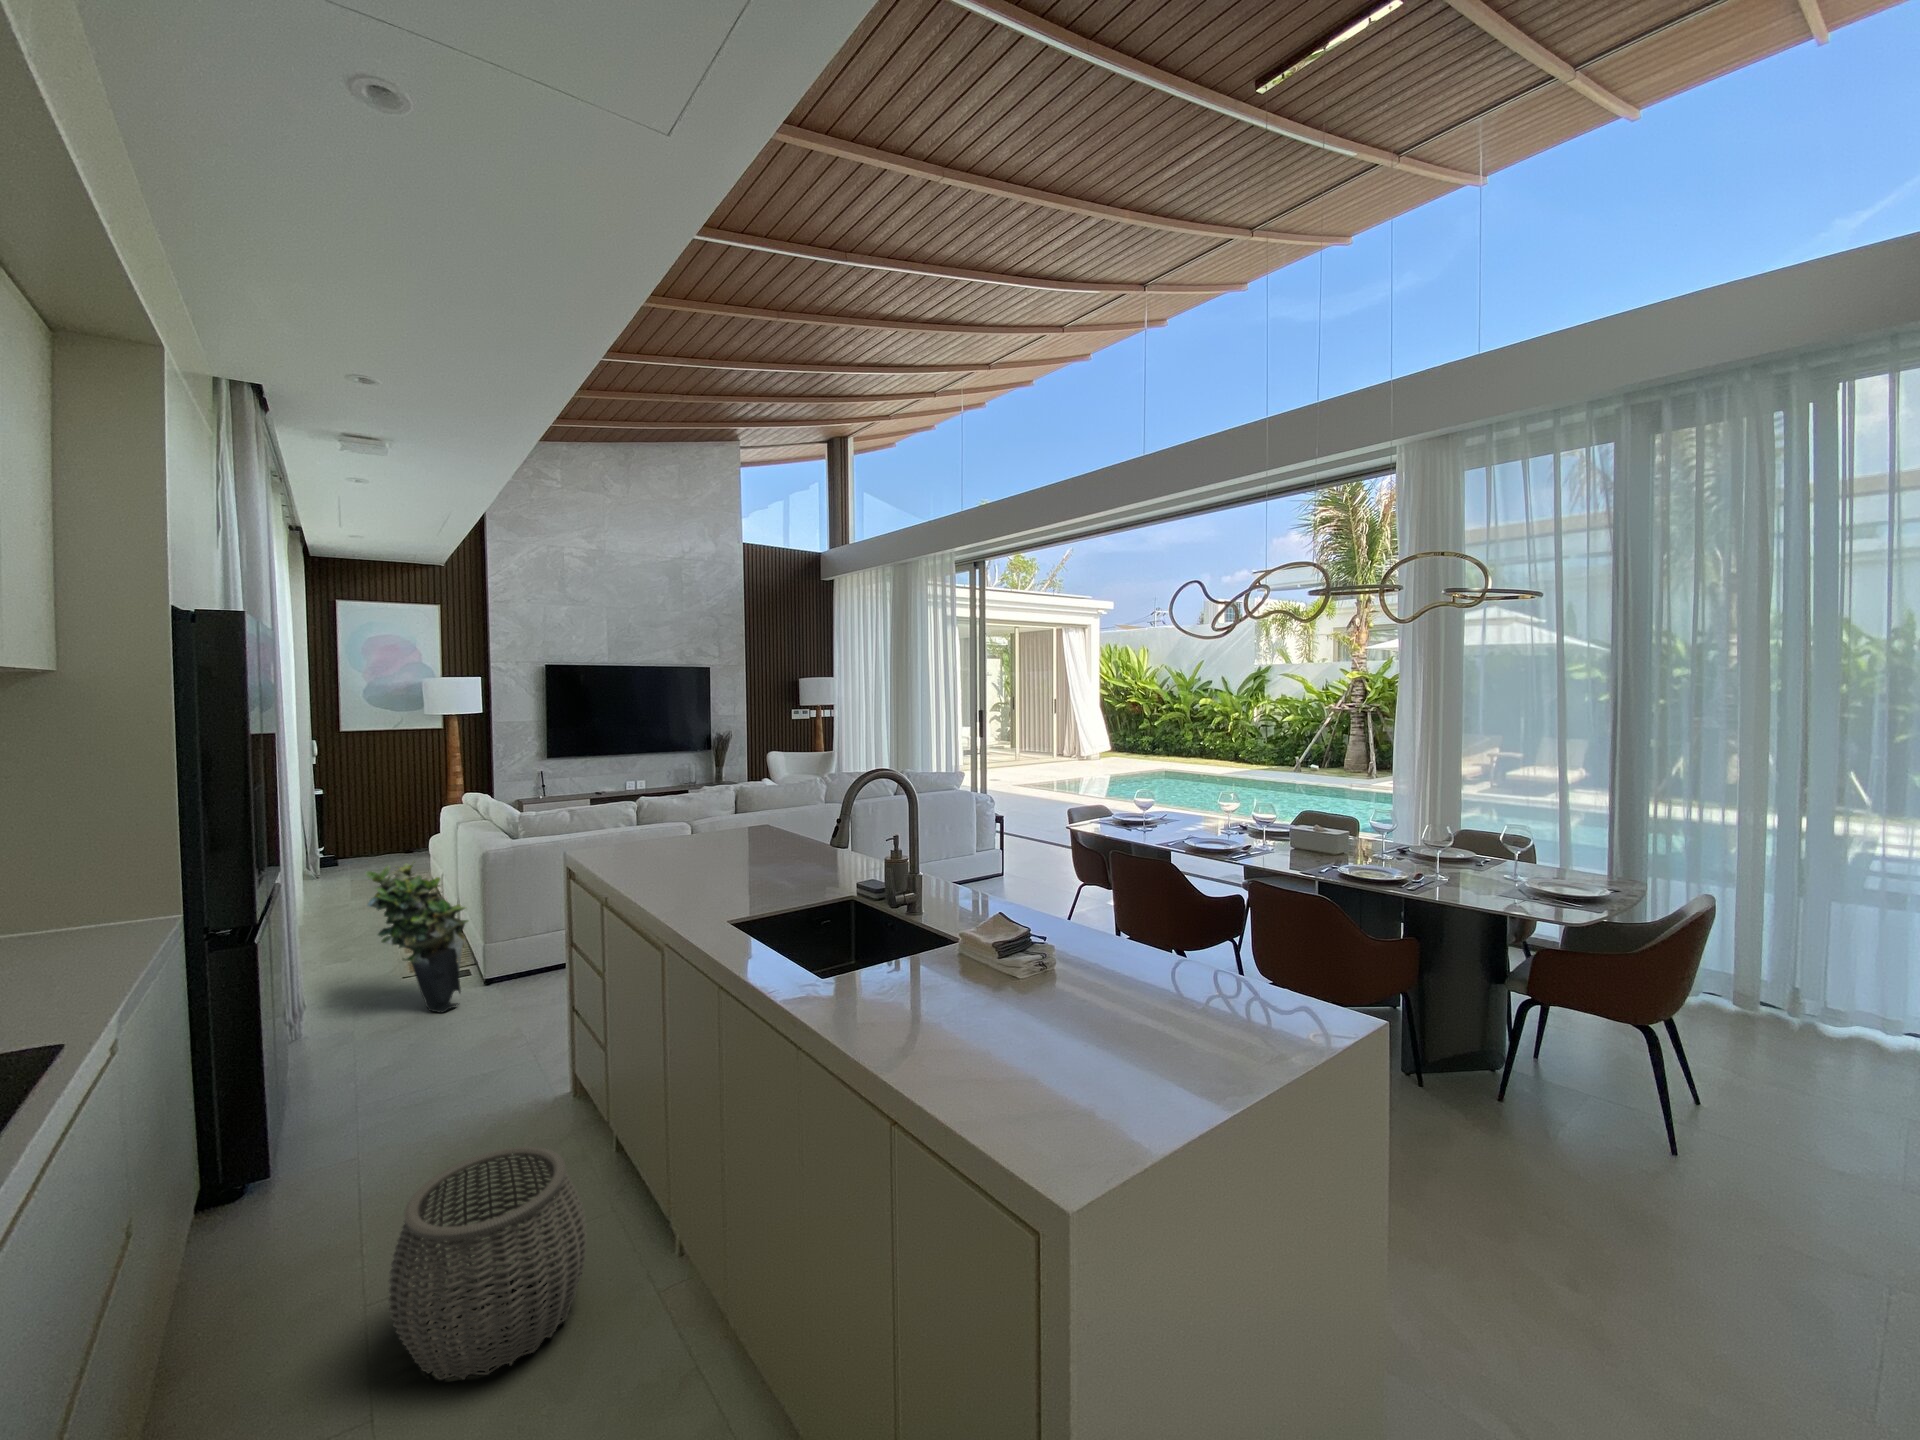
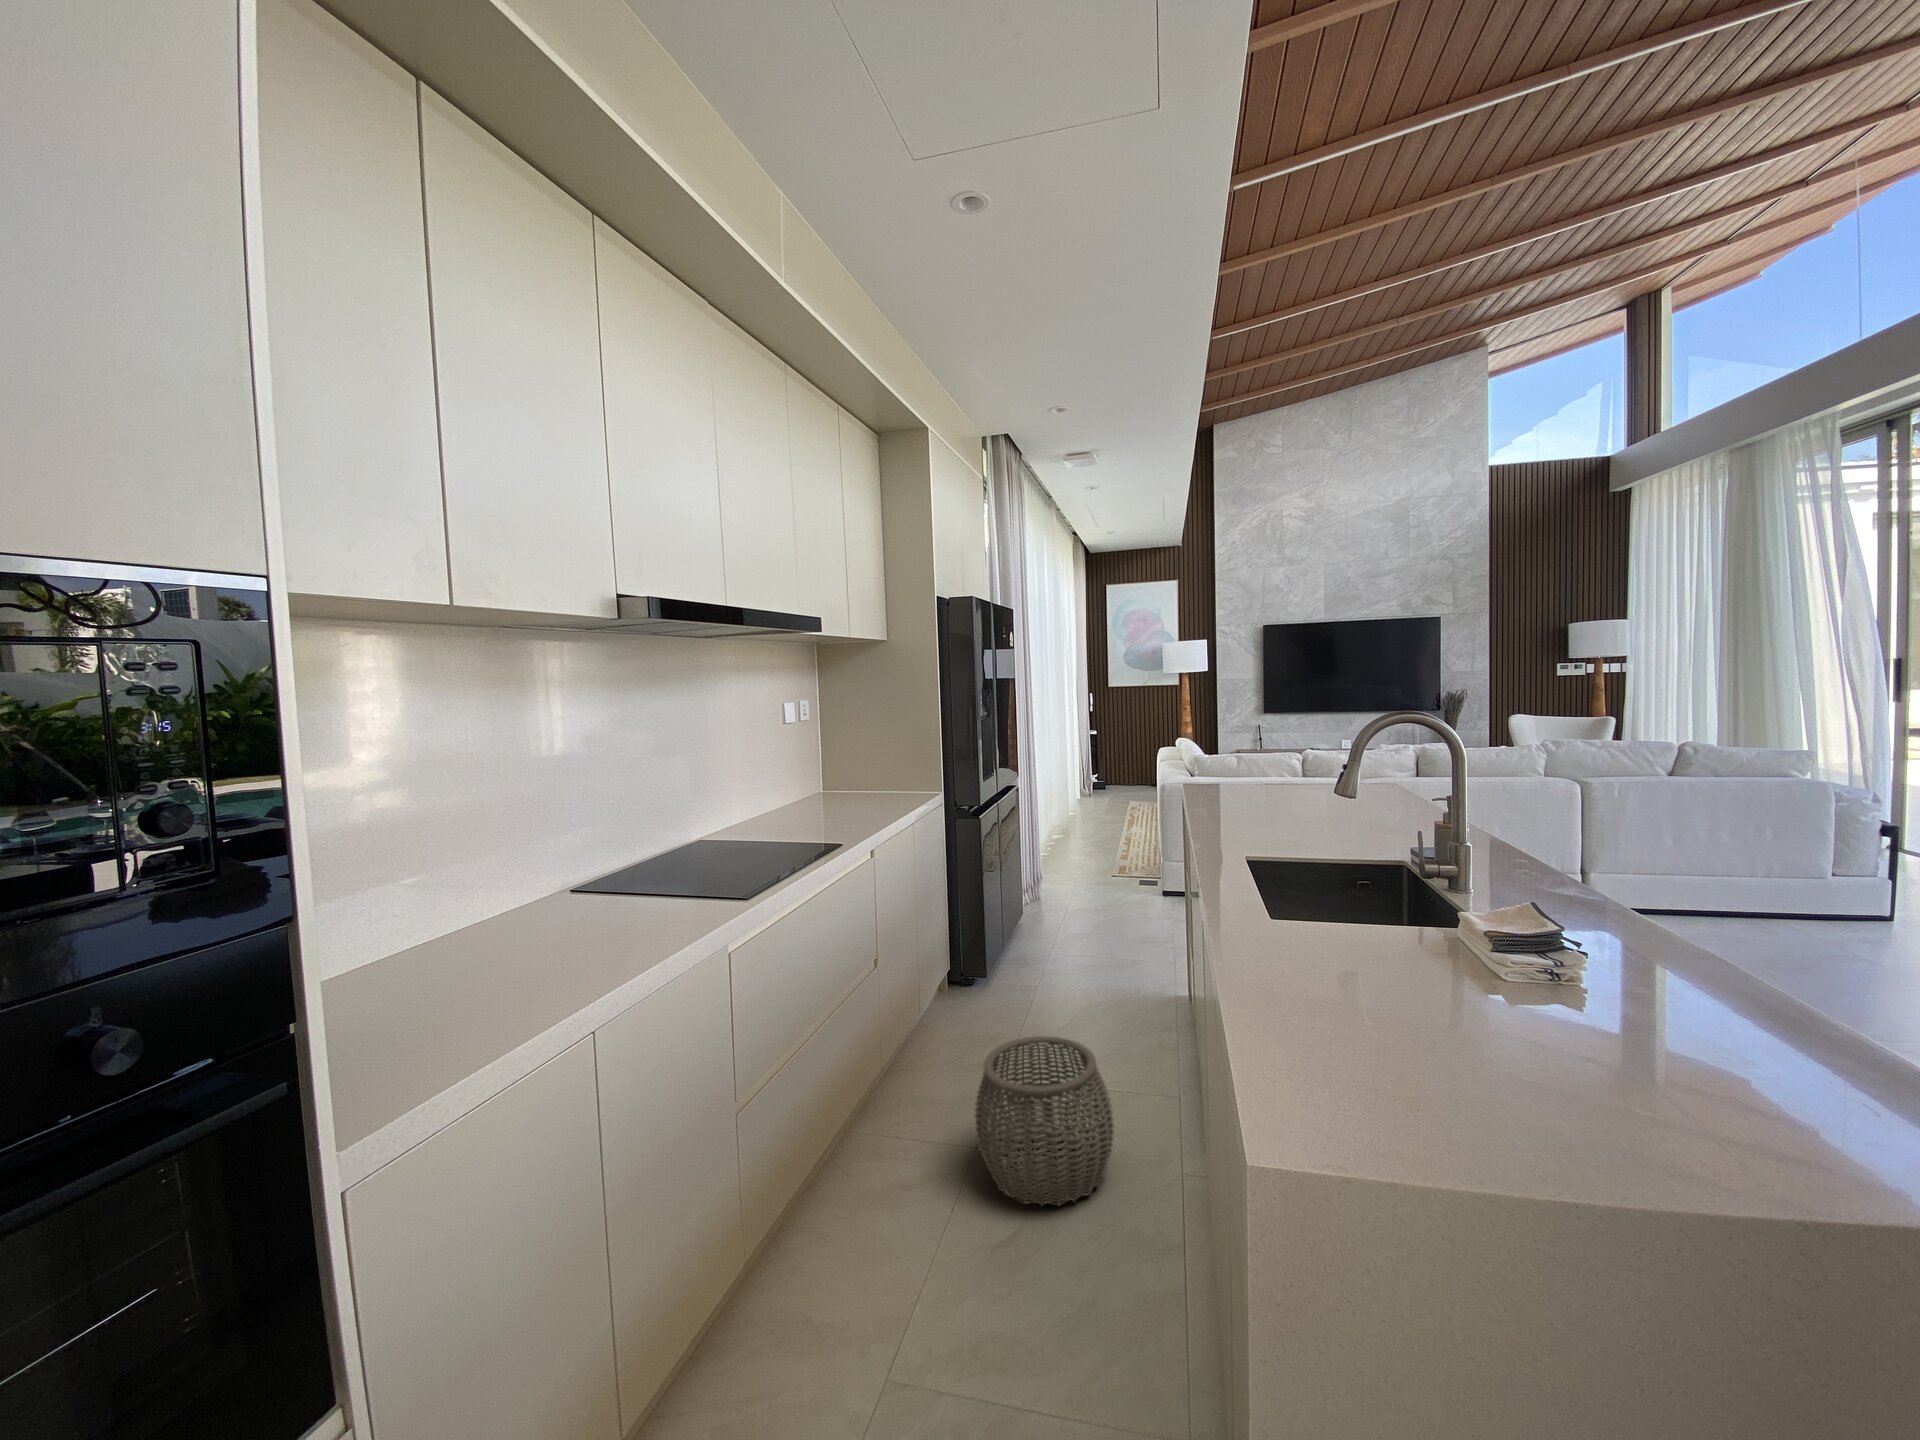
potted plant: present [365,862,468,1013] -> none [1069,796,1142,925]

